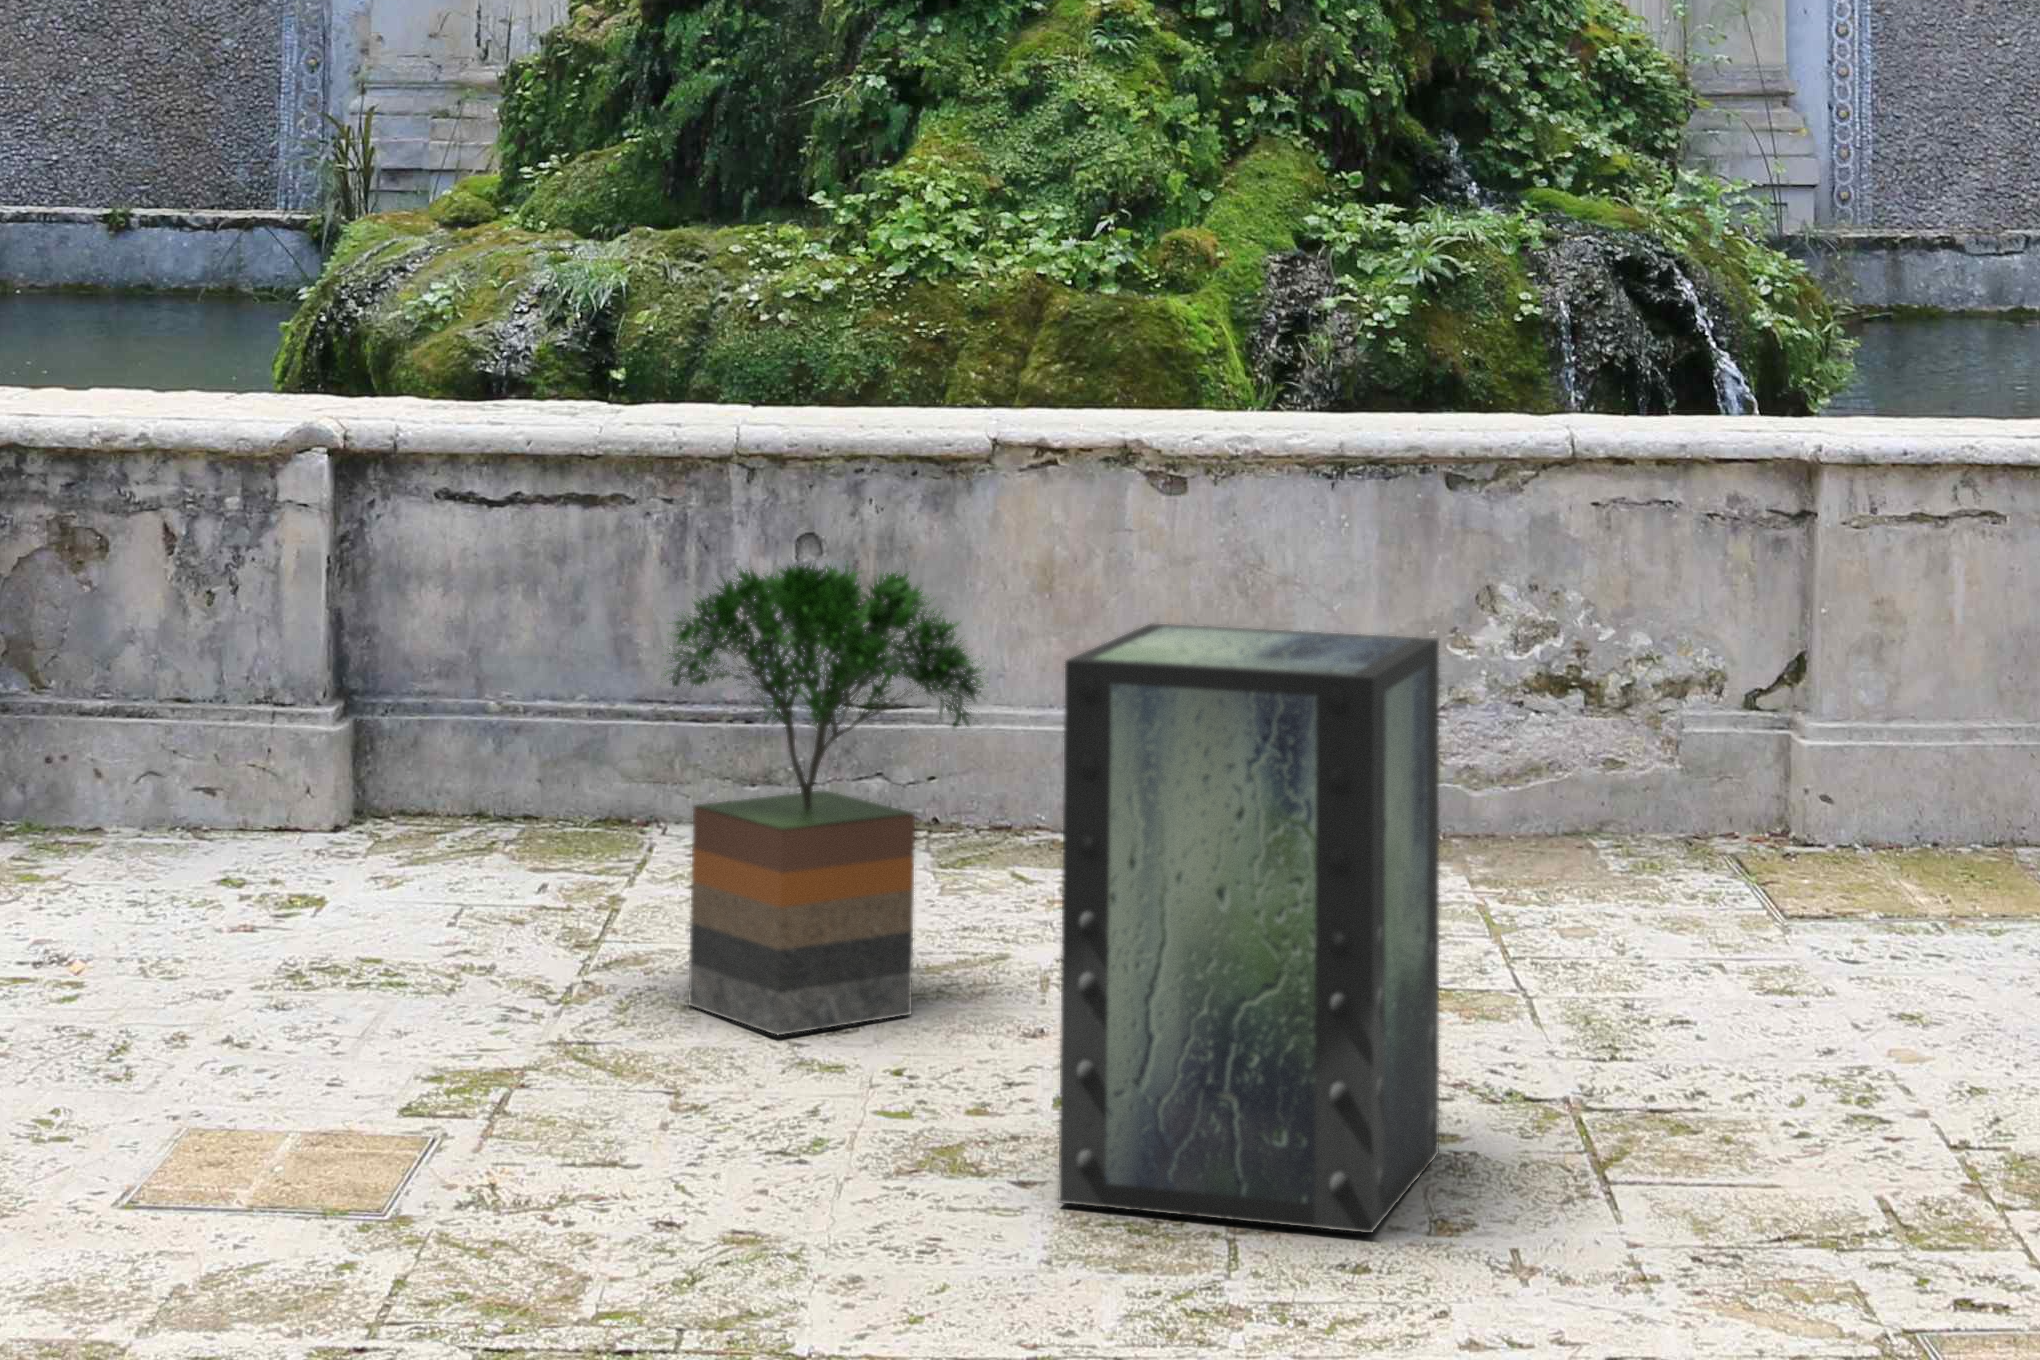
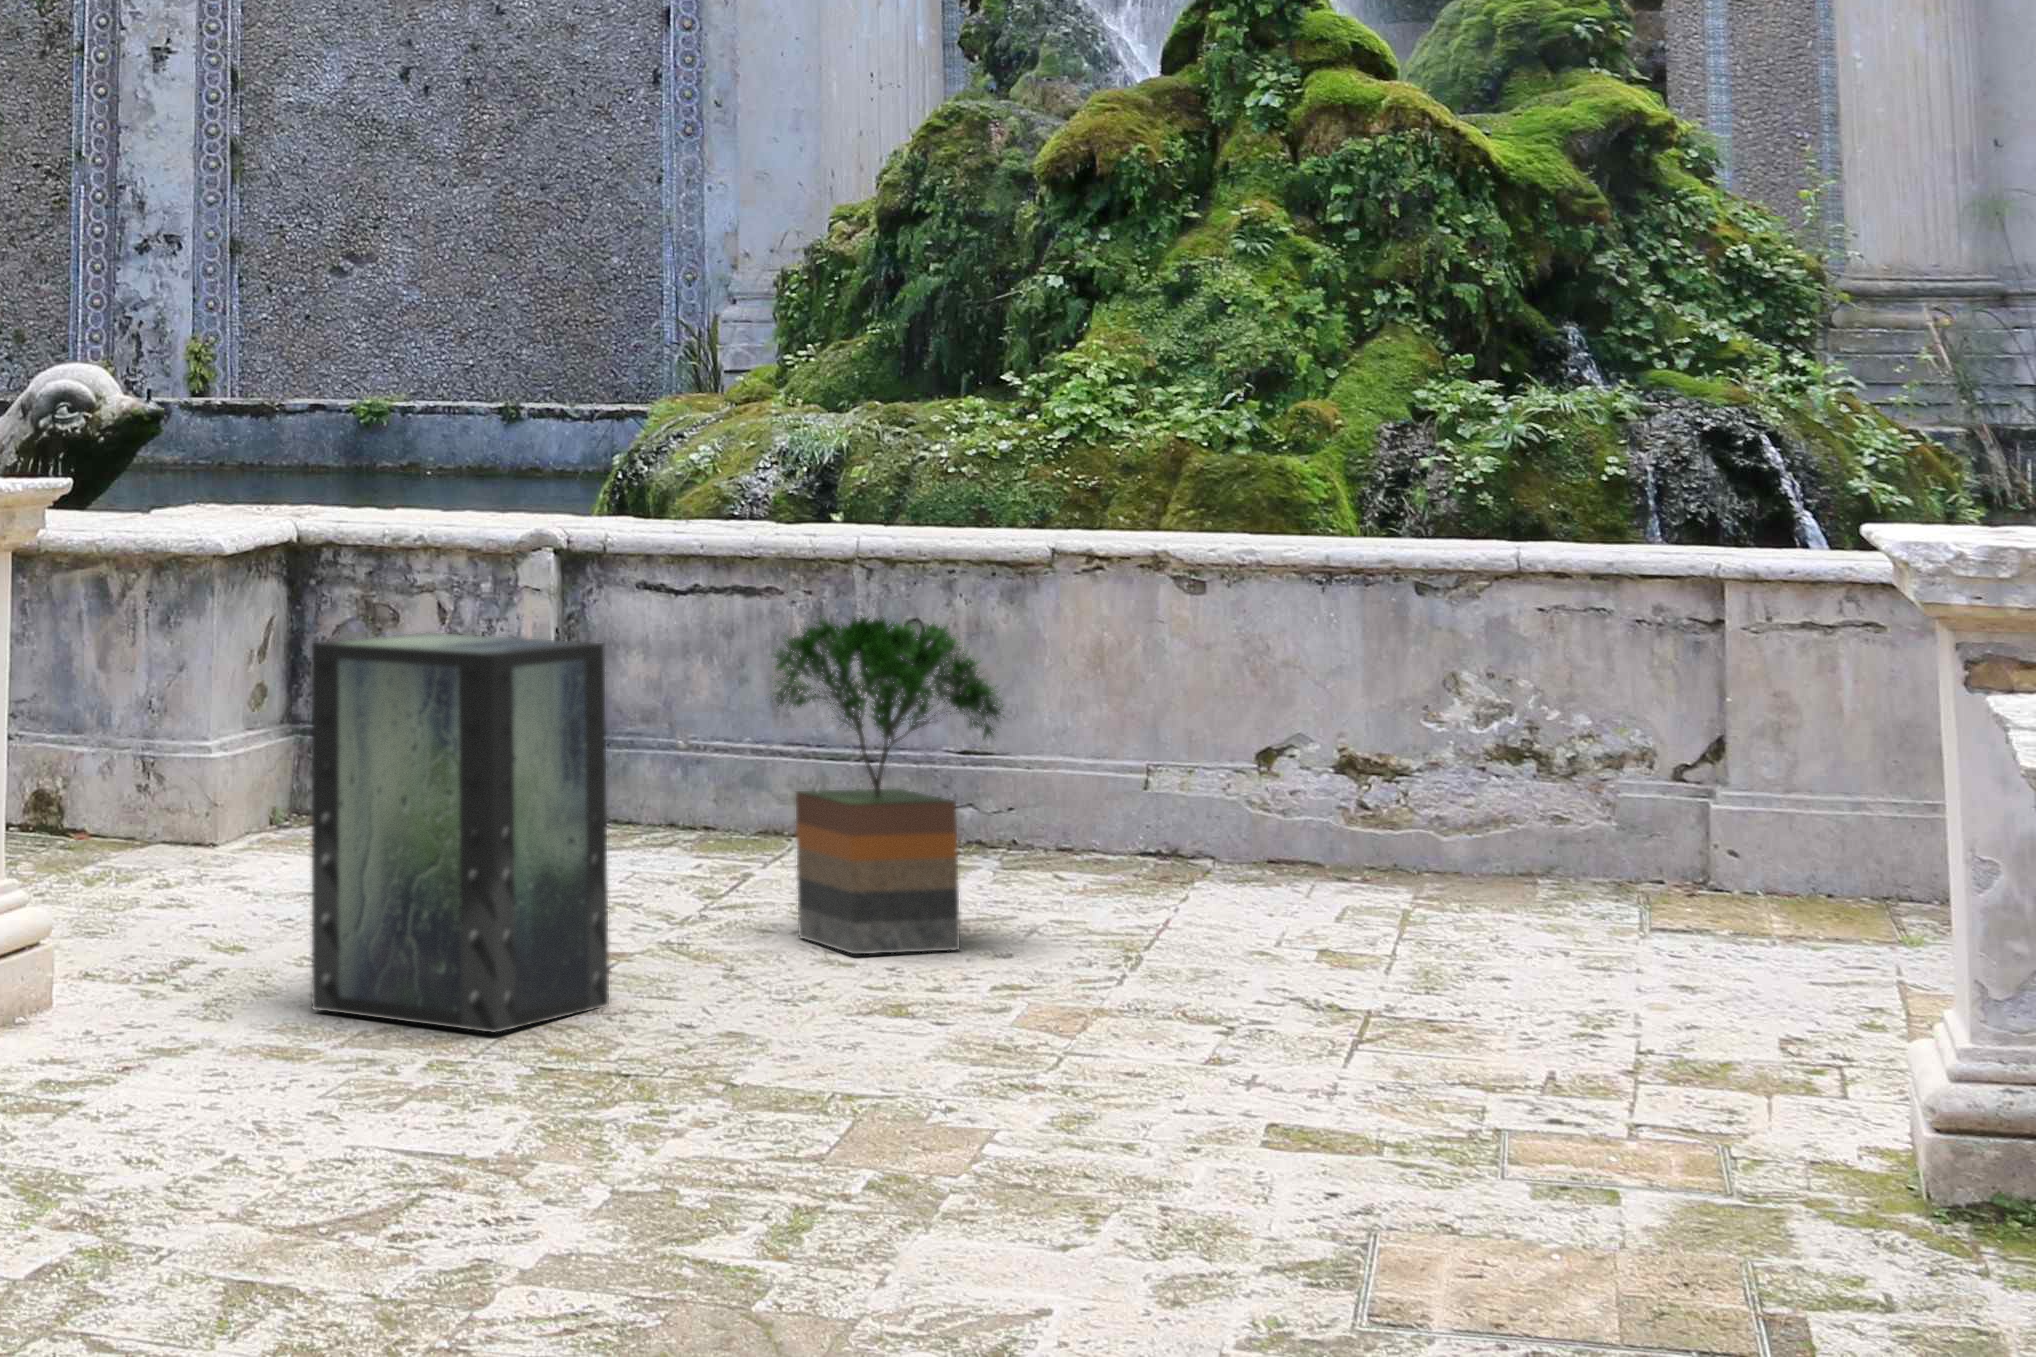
storage box: present [1059,623,1439,1233] -> present [312,633,609,1033]

